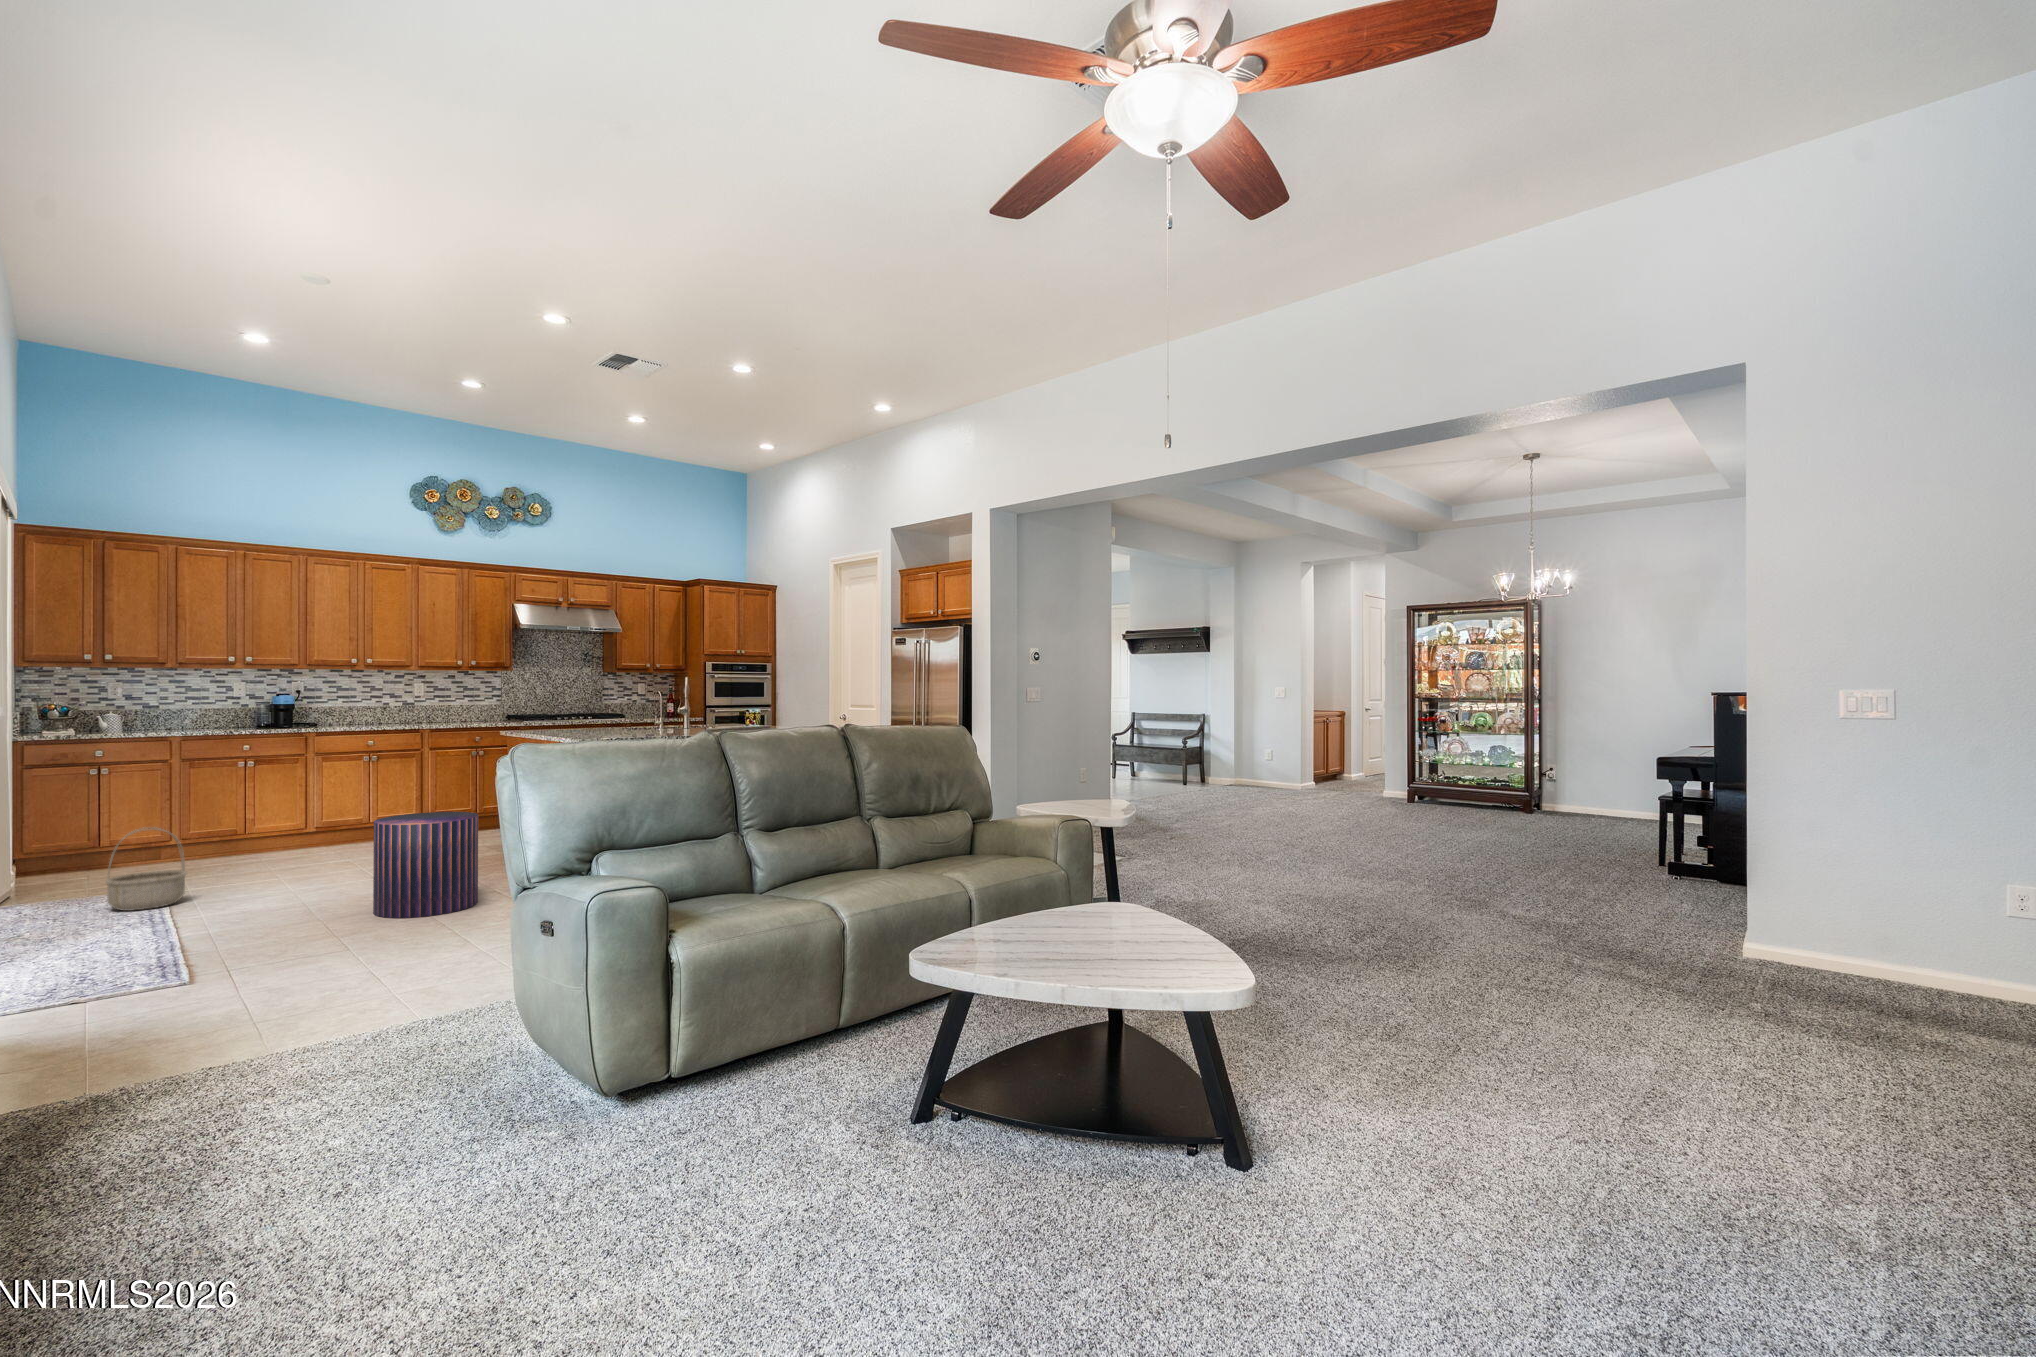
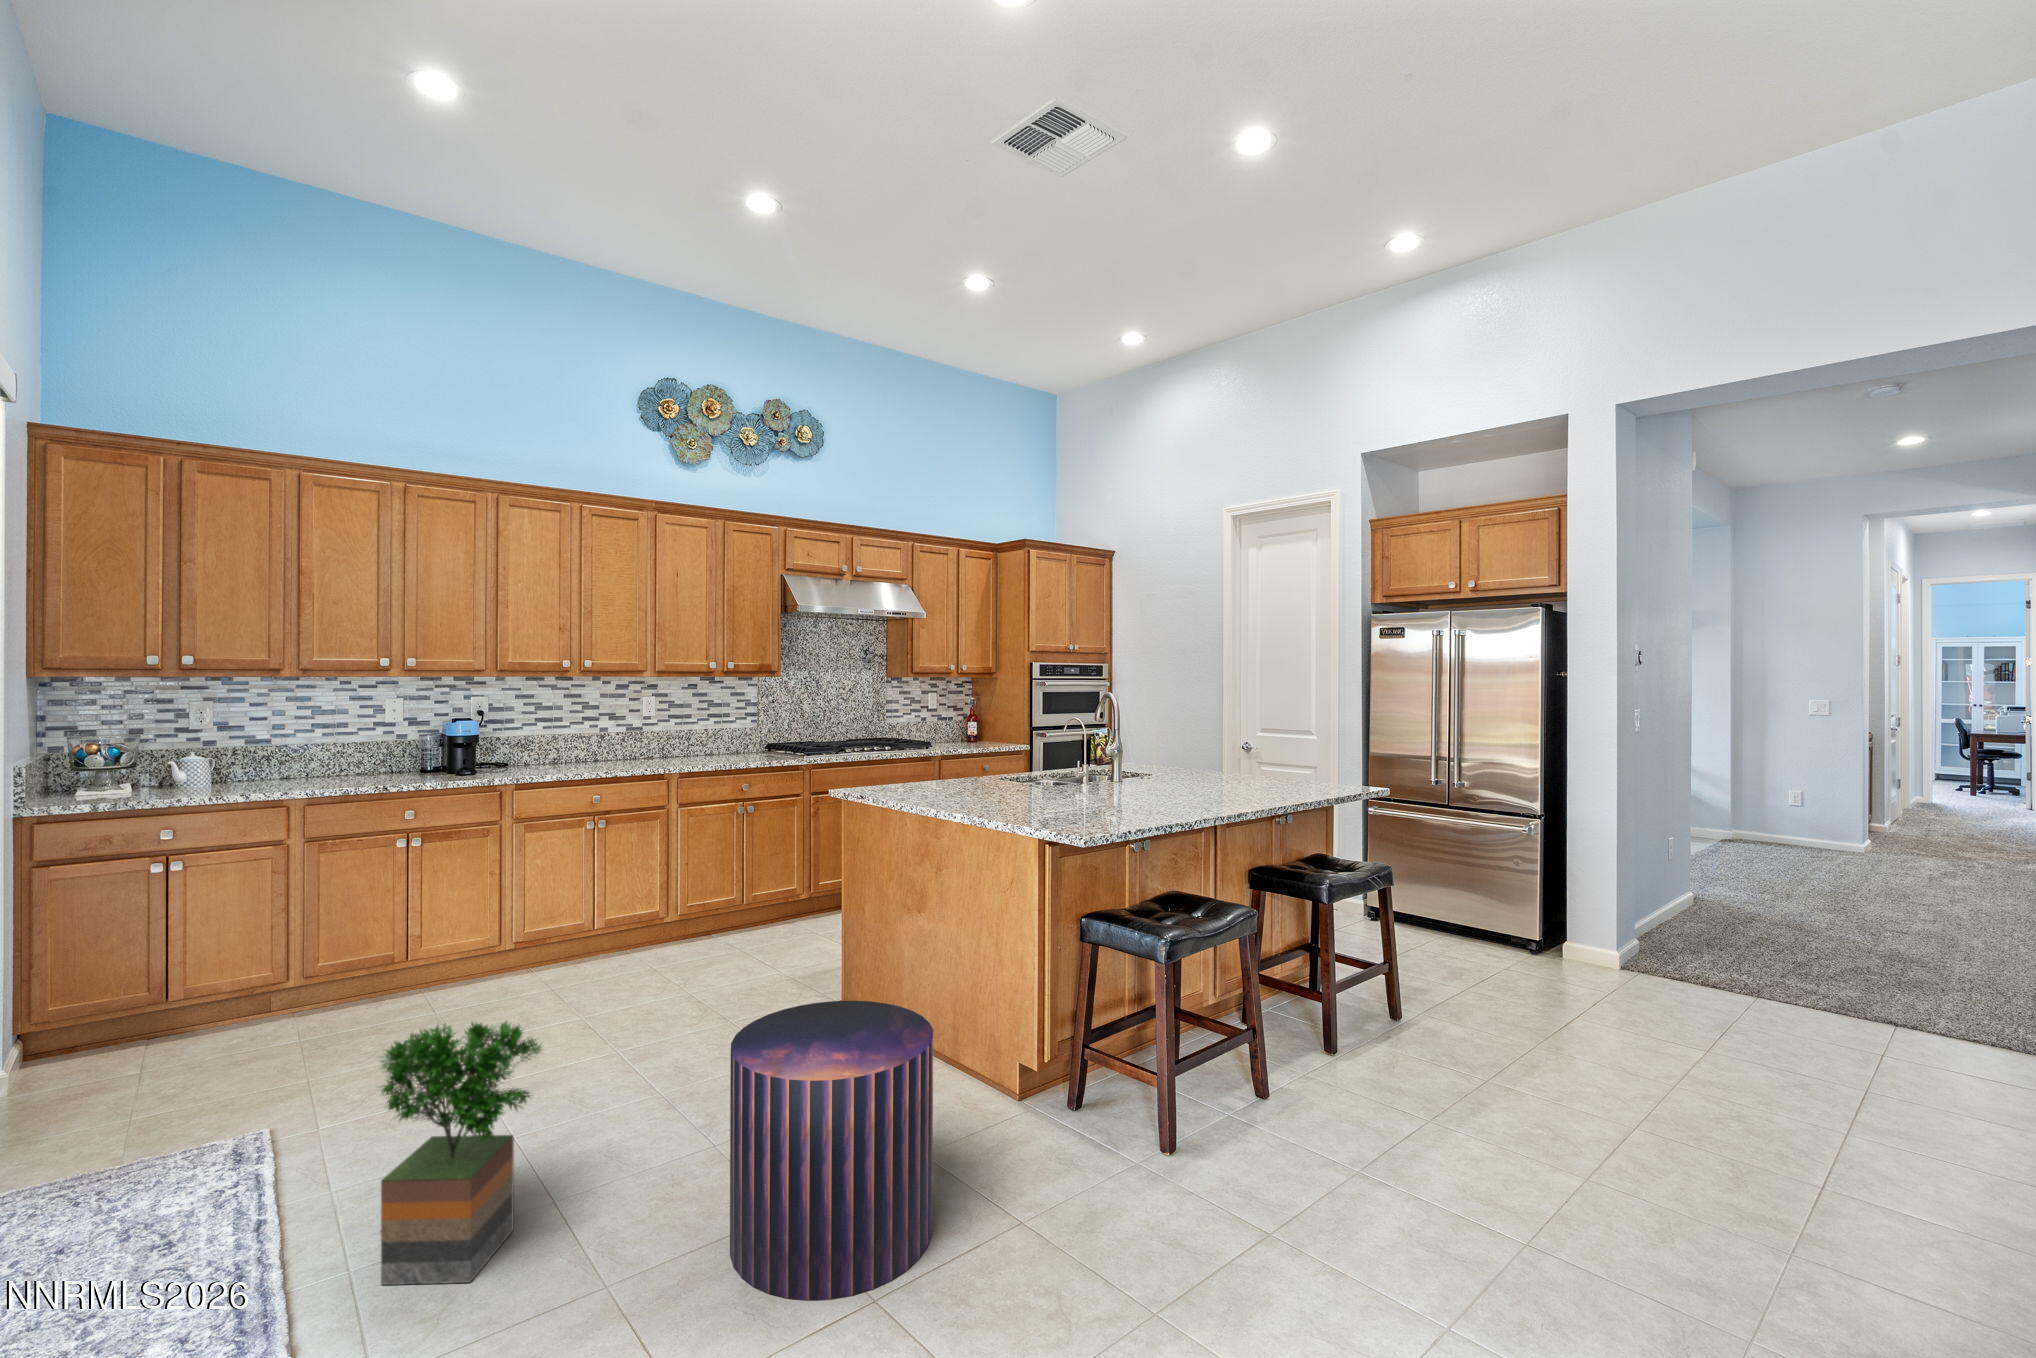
potted tree: none [208,812,293,919] -> present [381,1022,541,1285]
basket: present [106,827,187,911] -> none [156,1034,325,1226]

